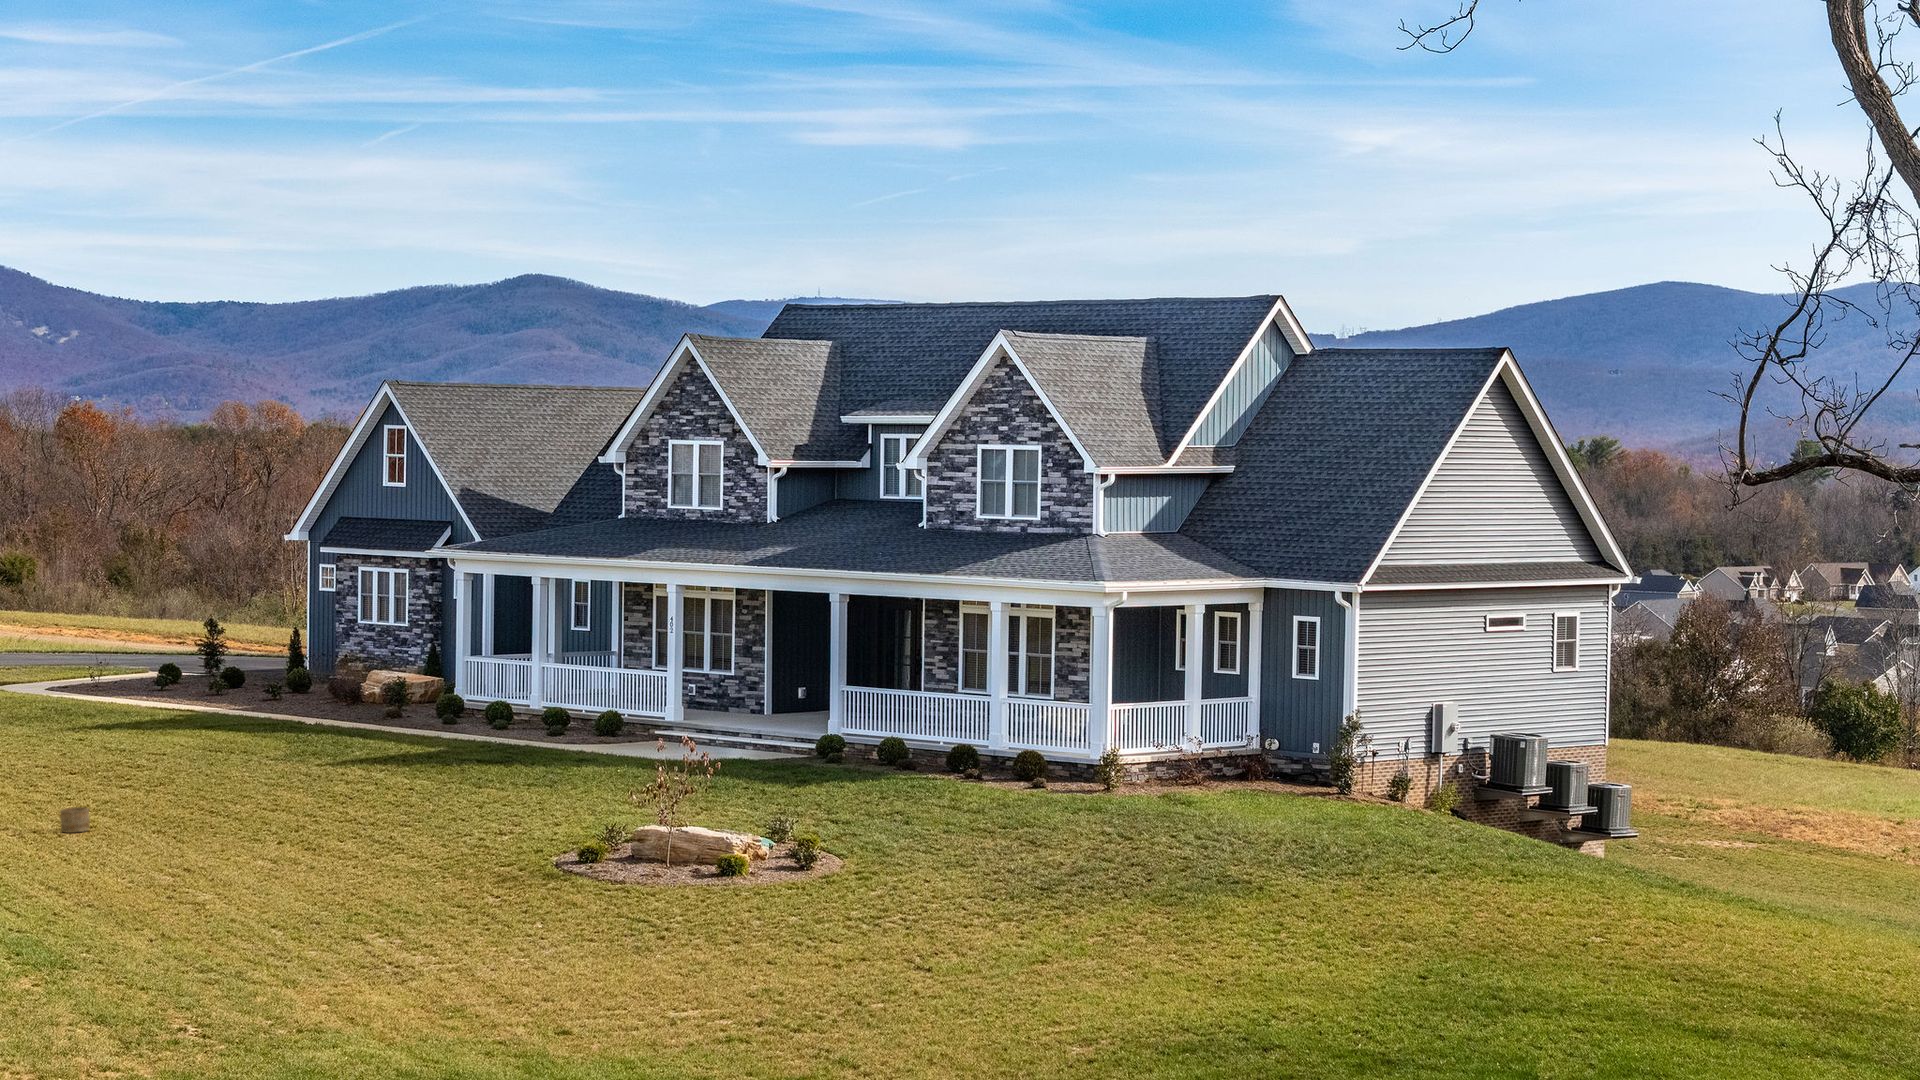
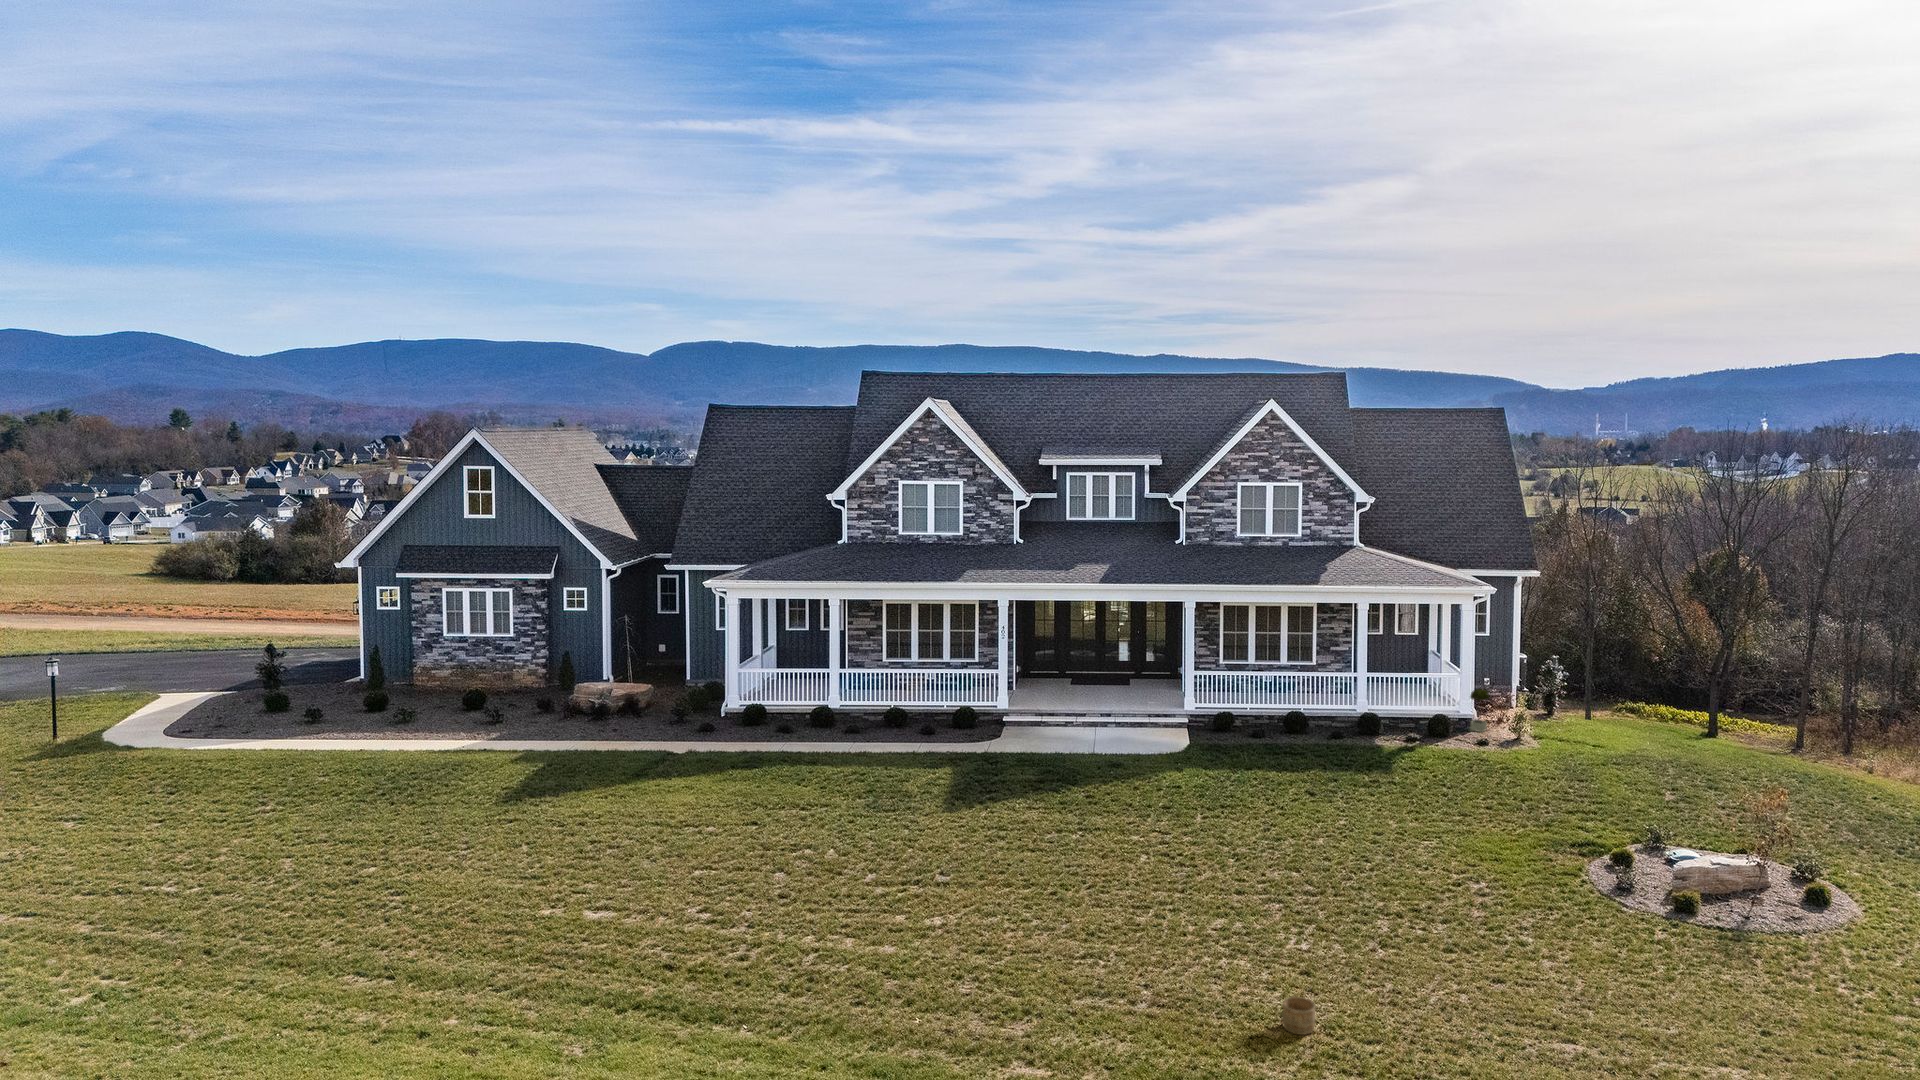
potted tree: none [1042,714,1068,774] -> present [1470,689,1489,732]

